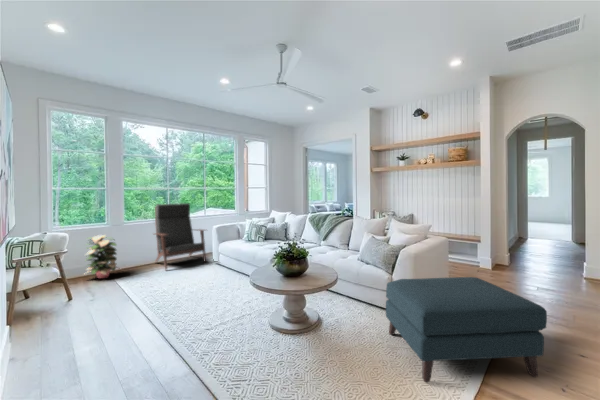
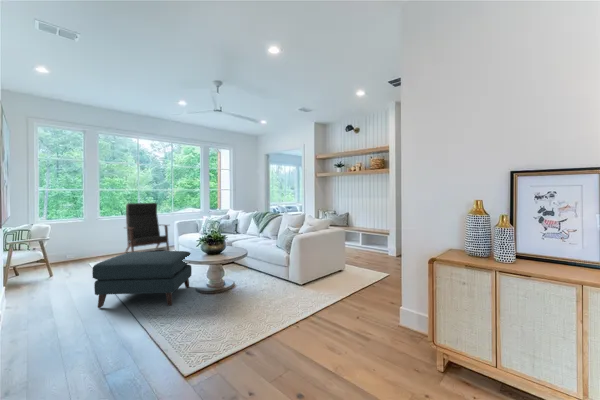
decorative plant: present [87,235,117,278] -> none [62,228,95,263]
ottoman: present [386,277,547,383] -> present [92,251,192,308]

